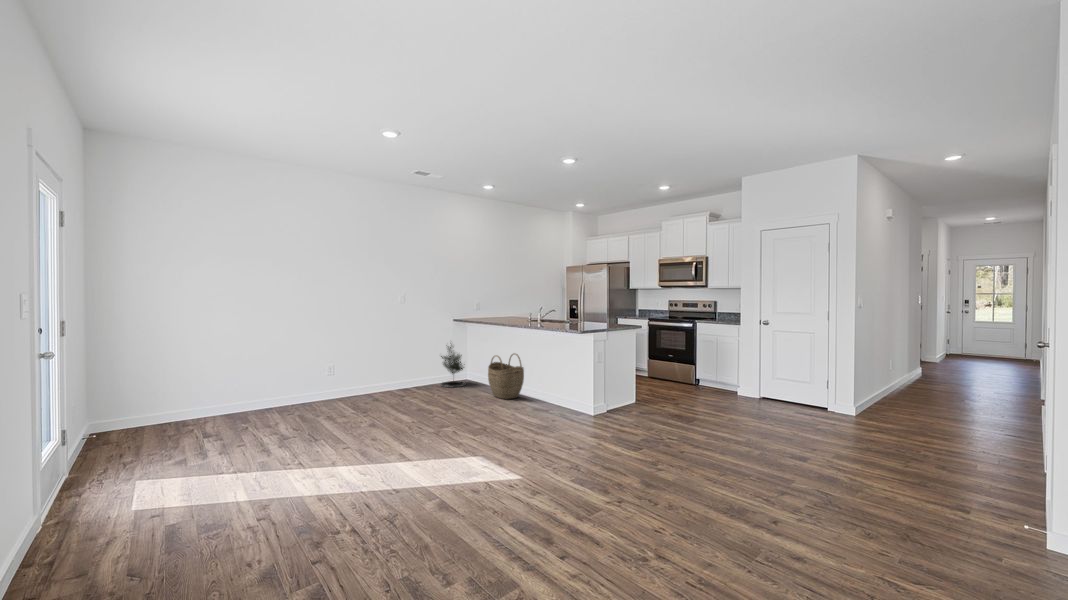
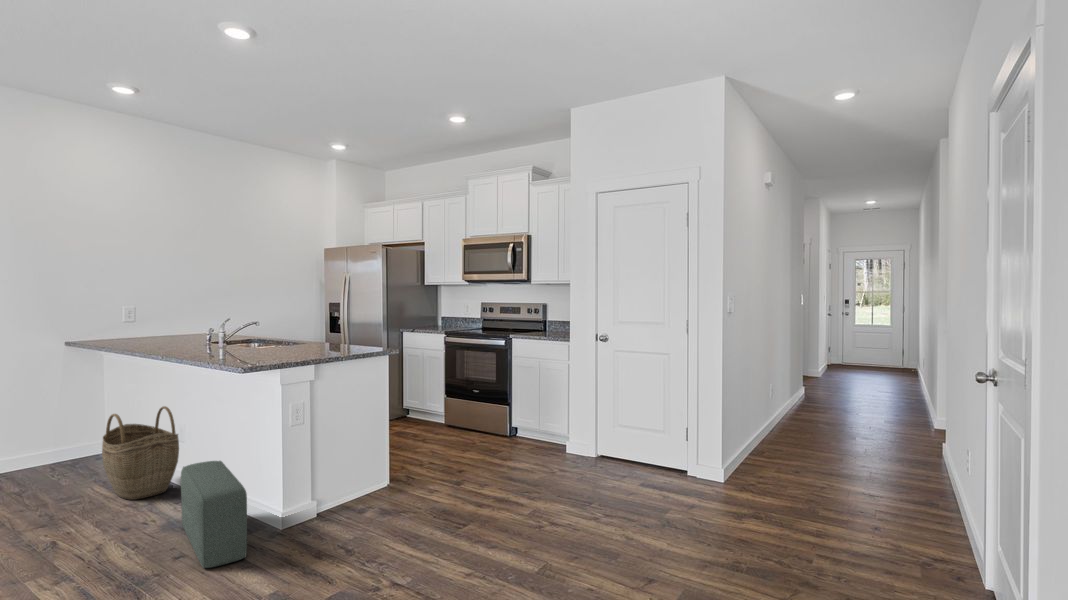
potted tree: present [441,345,465,388] -> none [21,383,87,476]
pouf: none [541,380,585,425] -> present [181,461,247,568]

